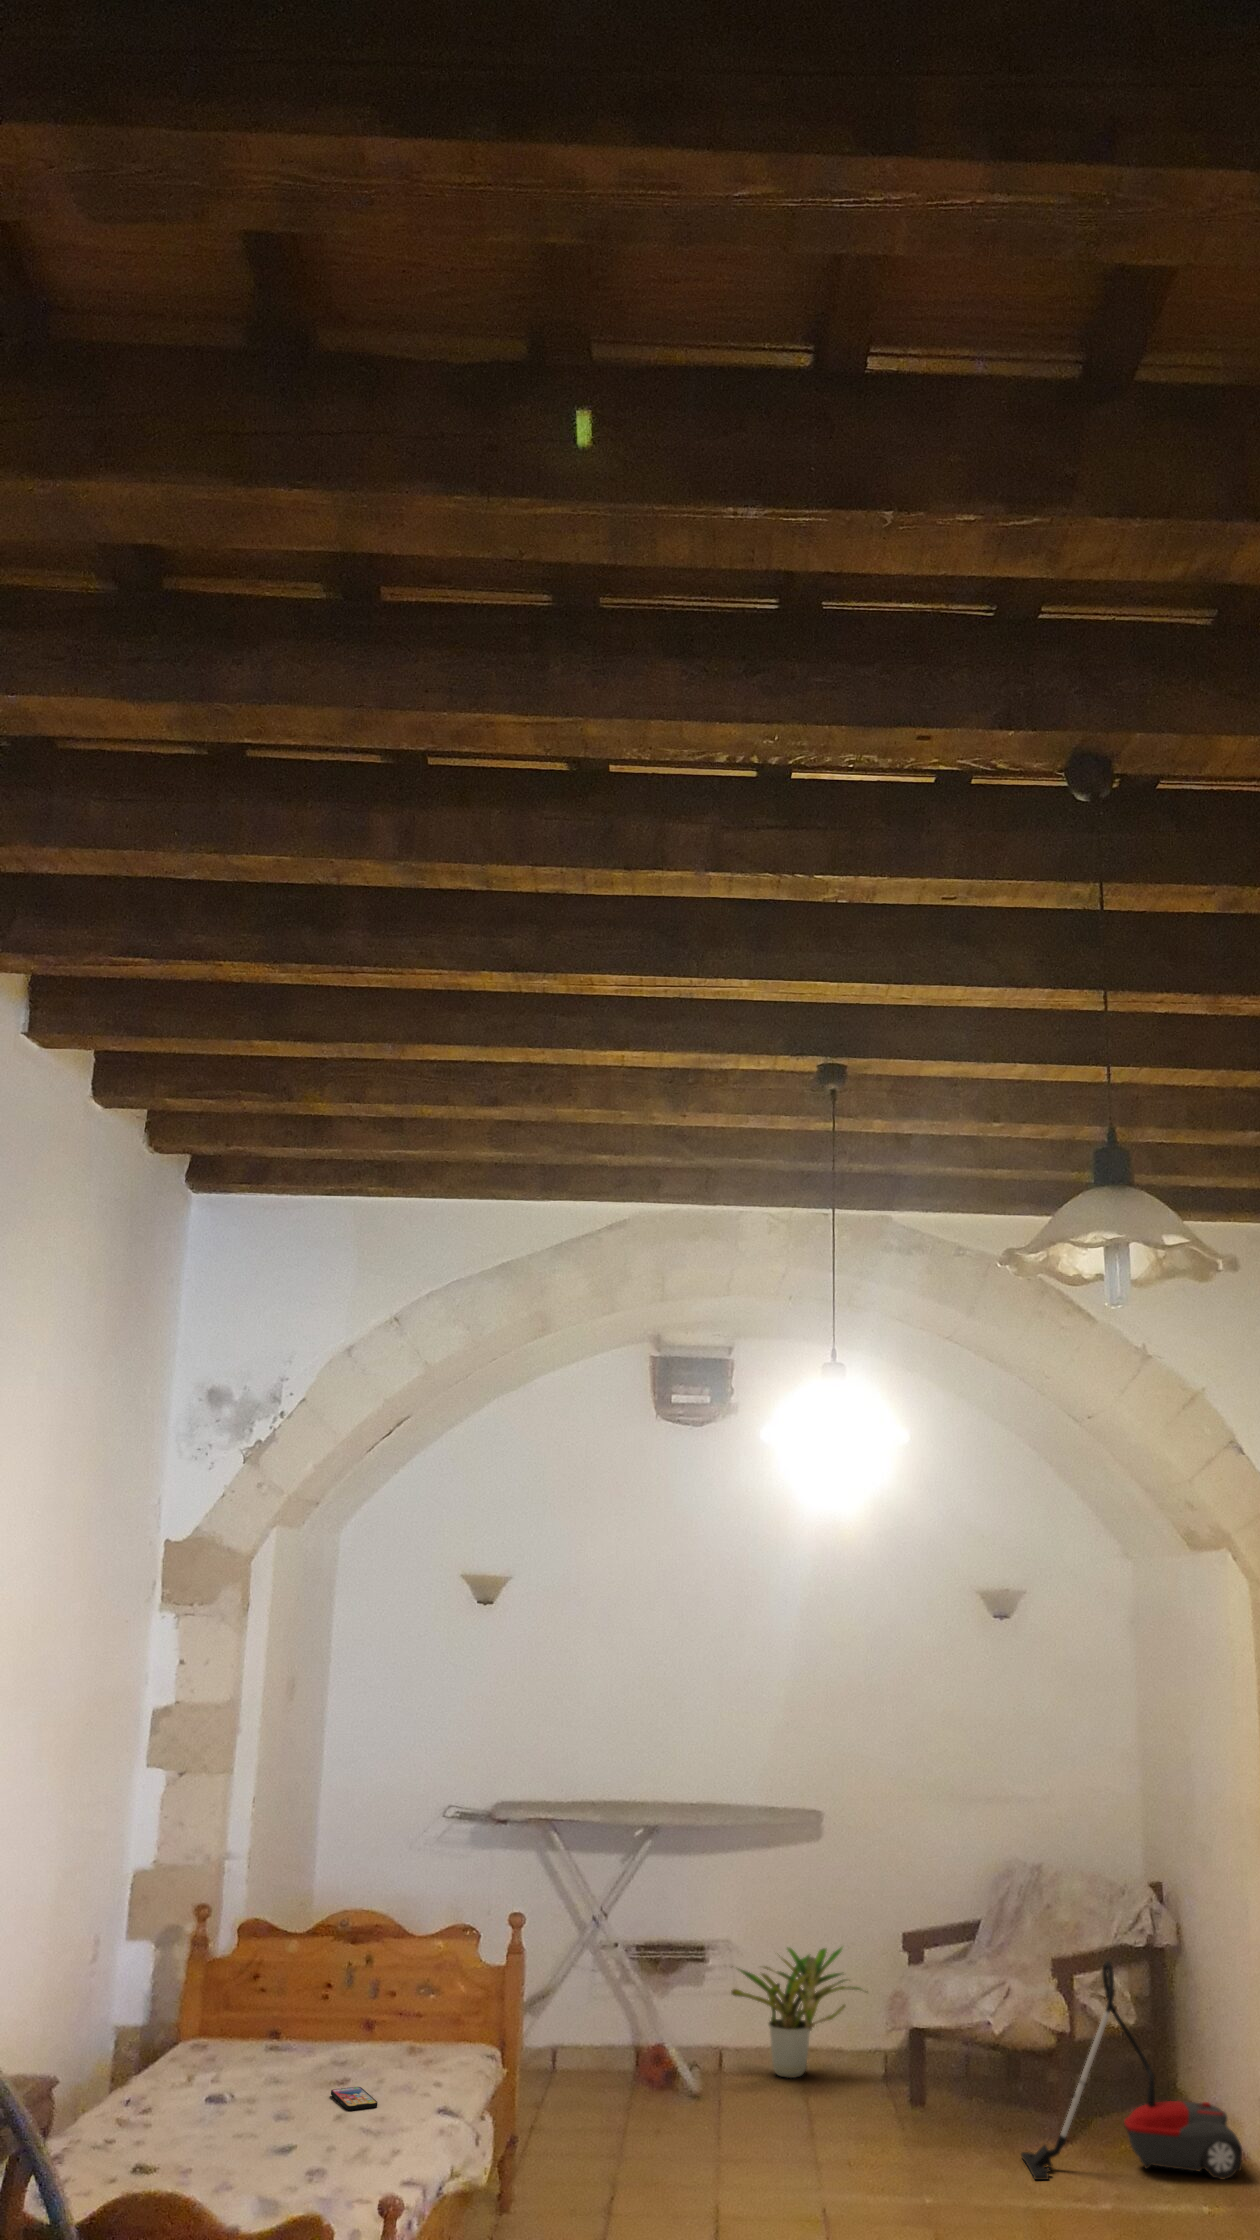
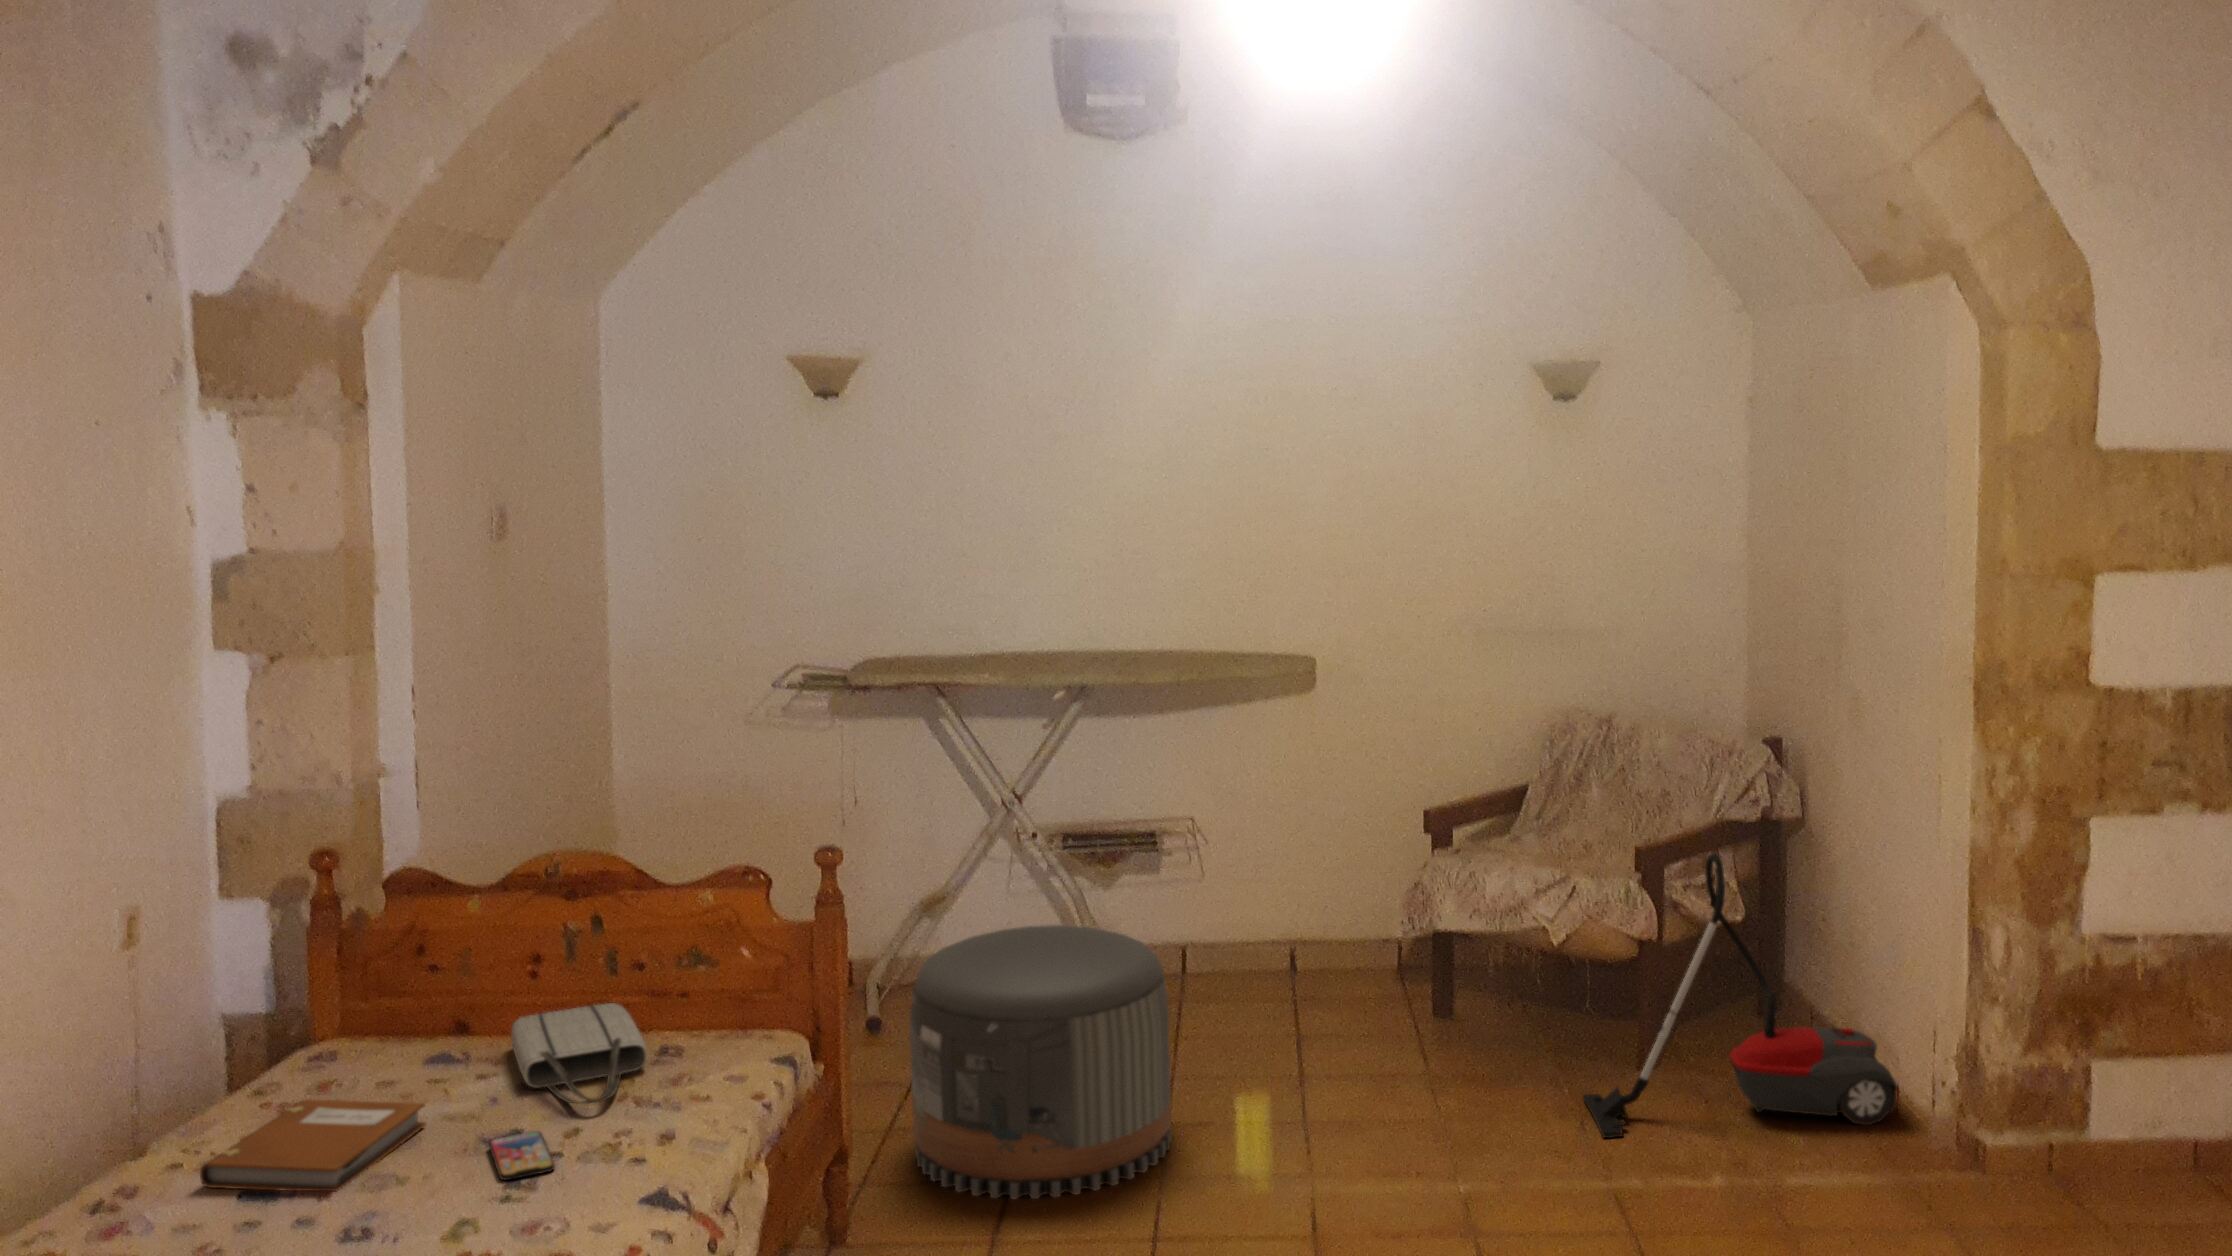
potted plant: present [731,1947,861,2078] -> none [1186,824,1377,984]
pouf: none [549,1998,729,2202] -> present [909,925,1171,1199]
tote bag: none [316,2021,410,2075] -> present [511,1003,648,1104]
notebook: none [165,2062,285,2113] -> present [200,1099,426,1191]

